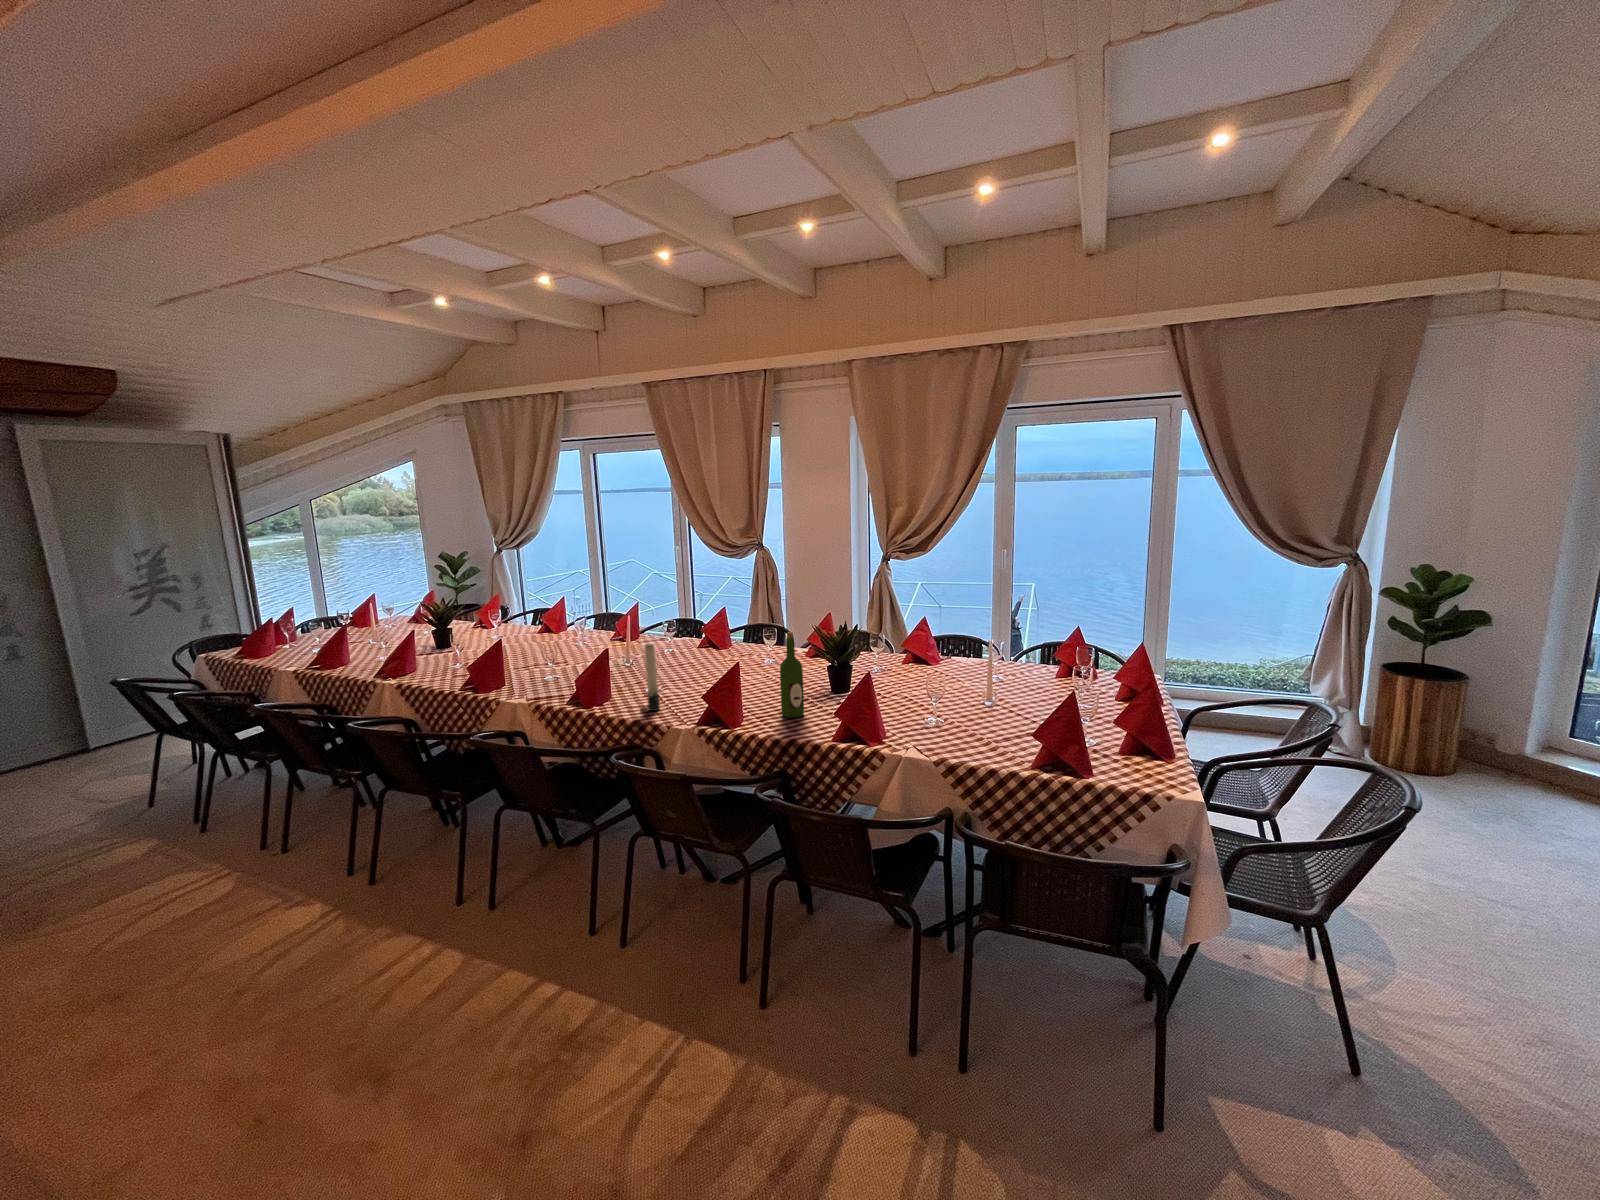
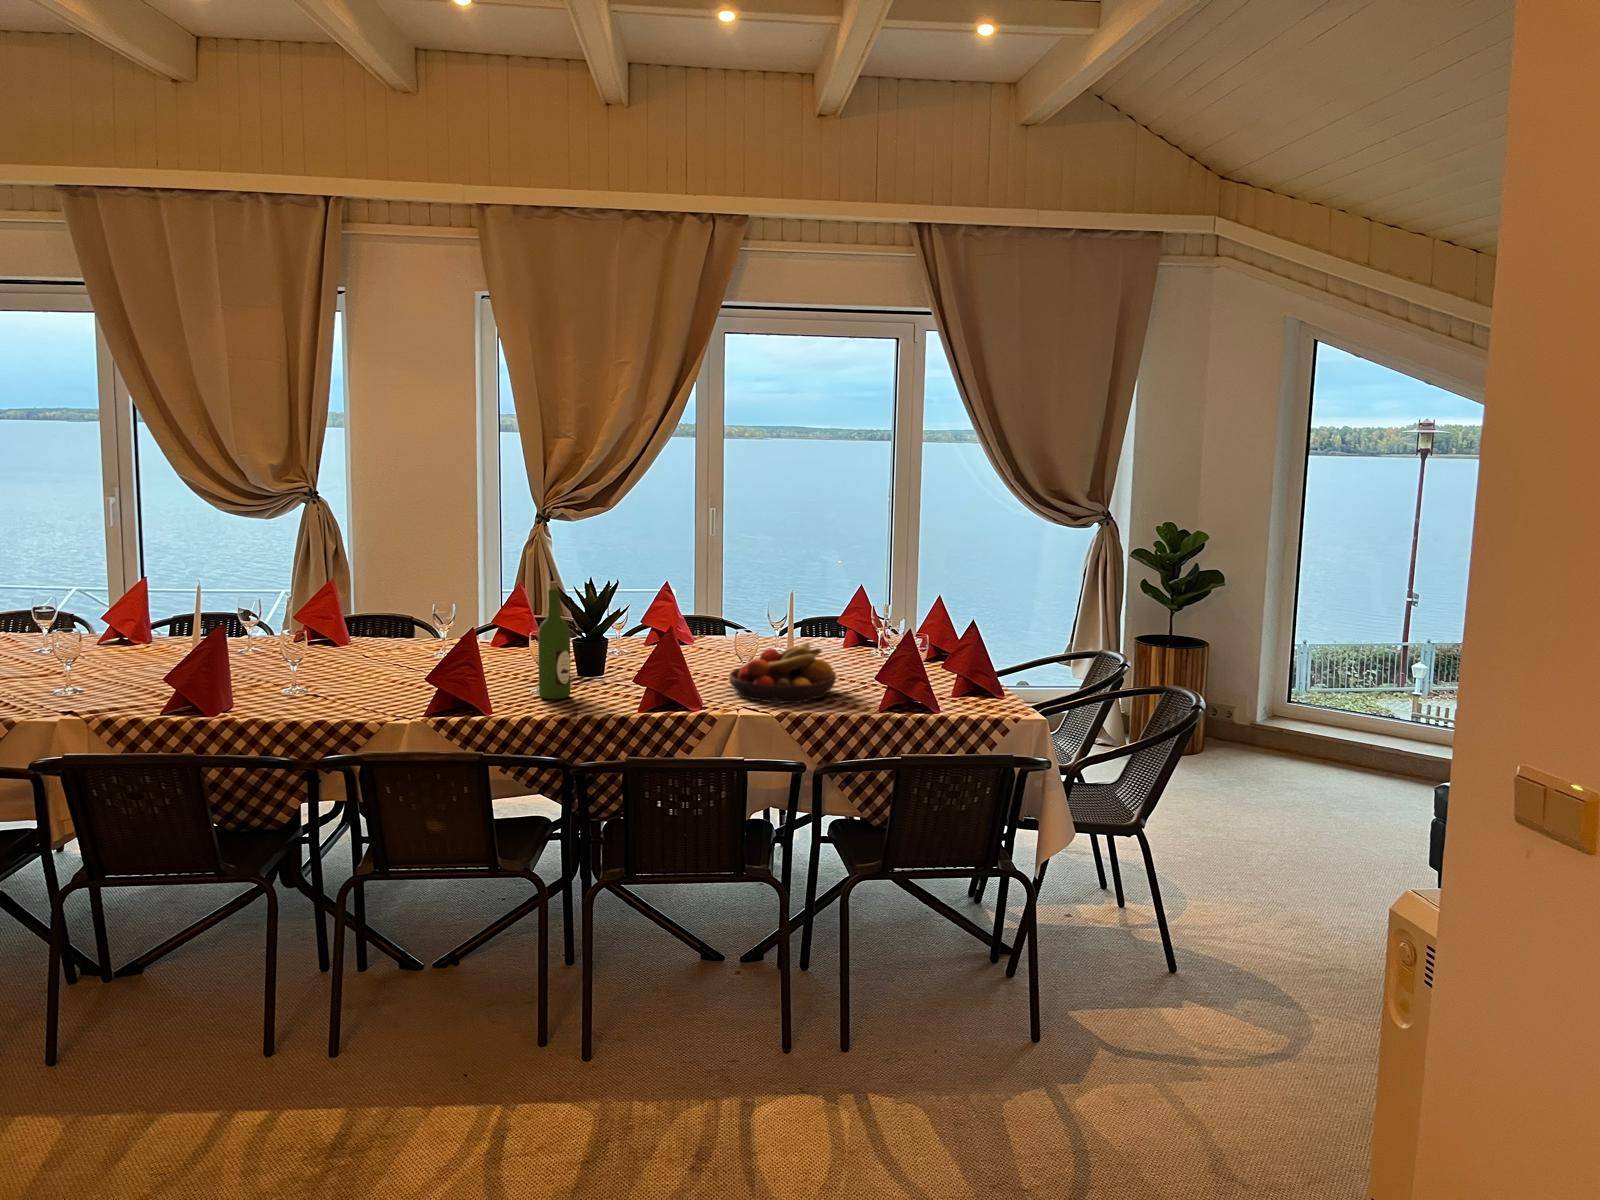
candle: present [641,643,660,711] -> none [319,605,350,708]
fruit bowl: none [919,687,1009,746] -> present [729,643,836,703]

